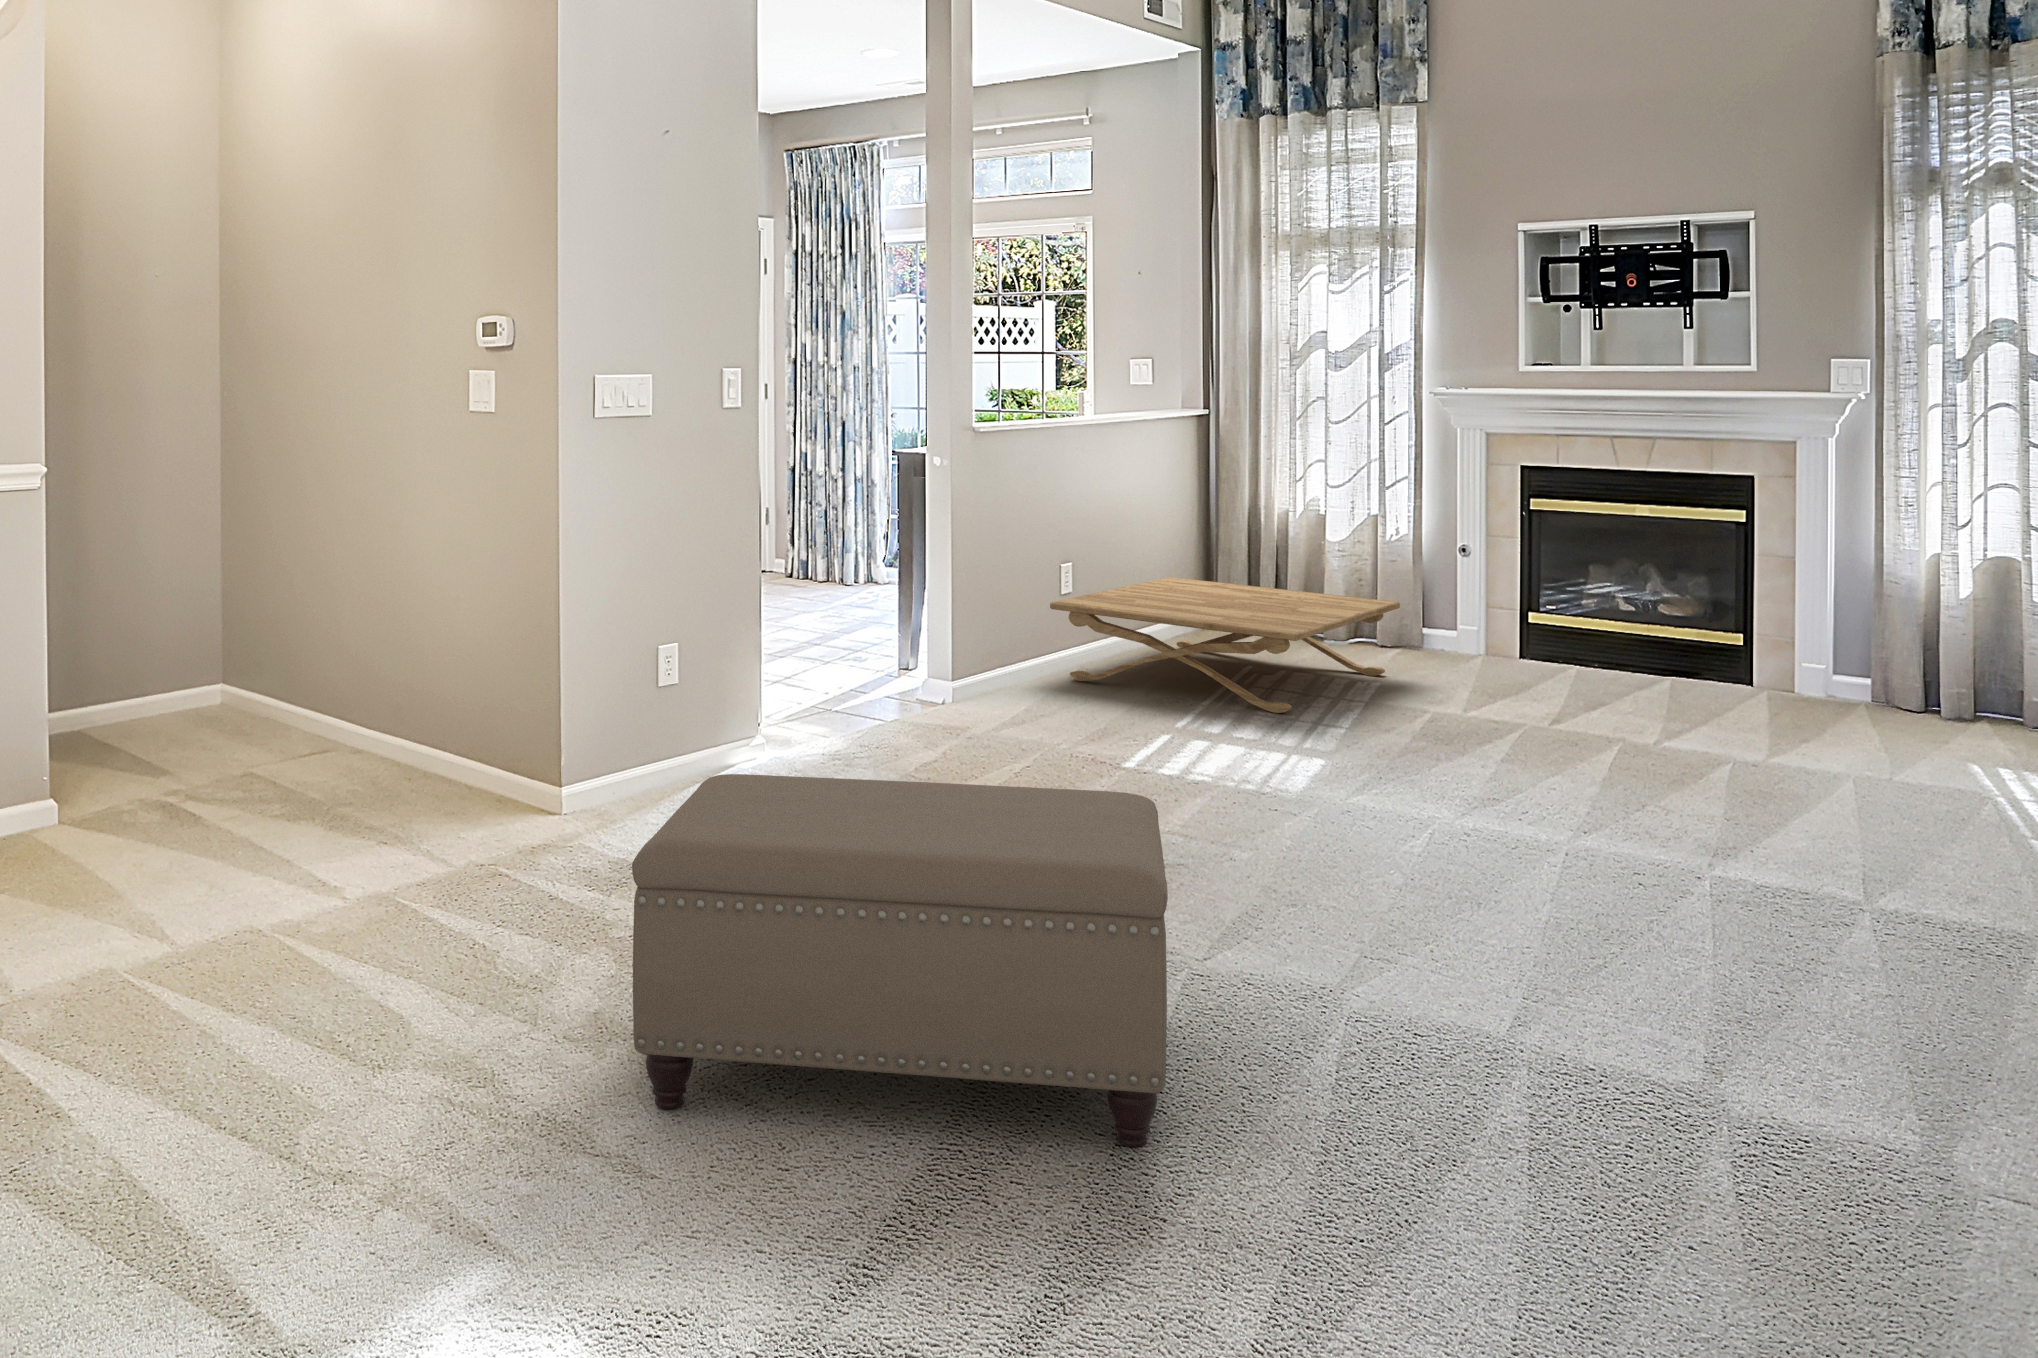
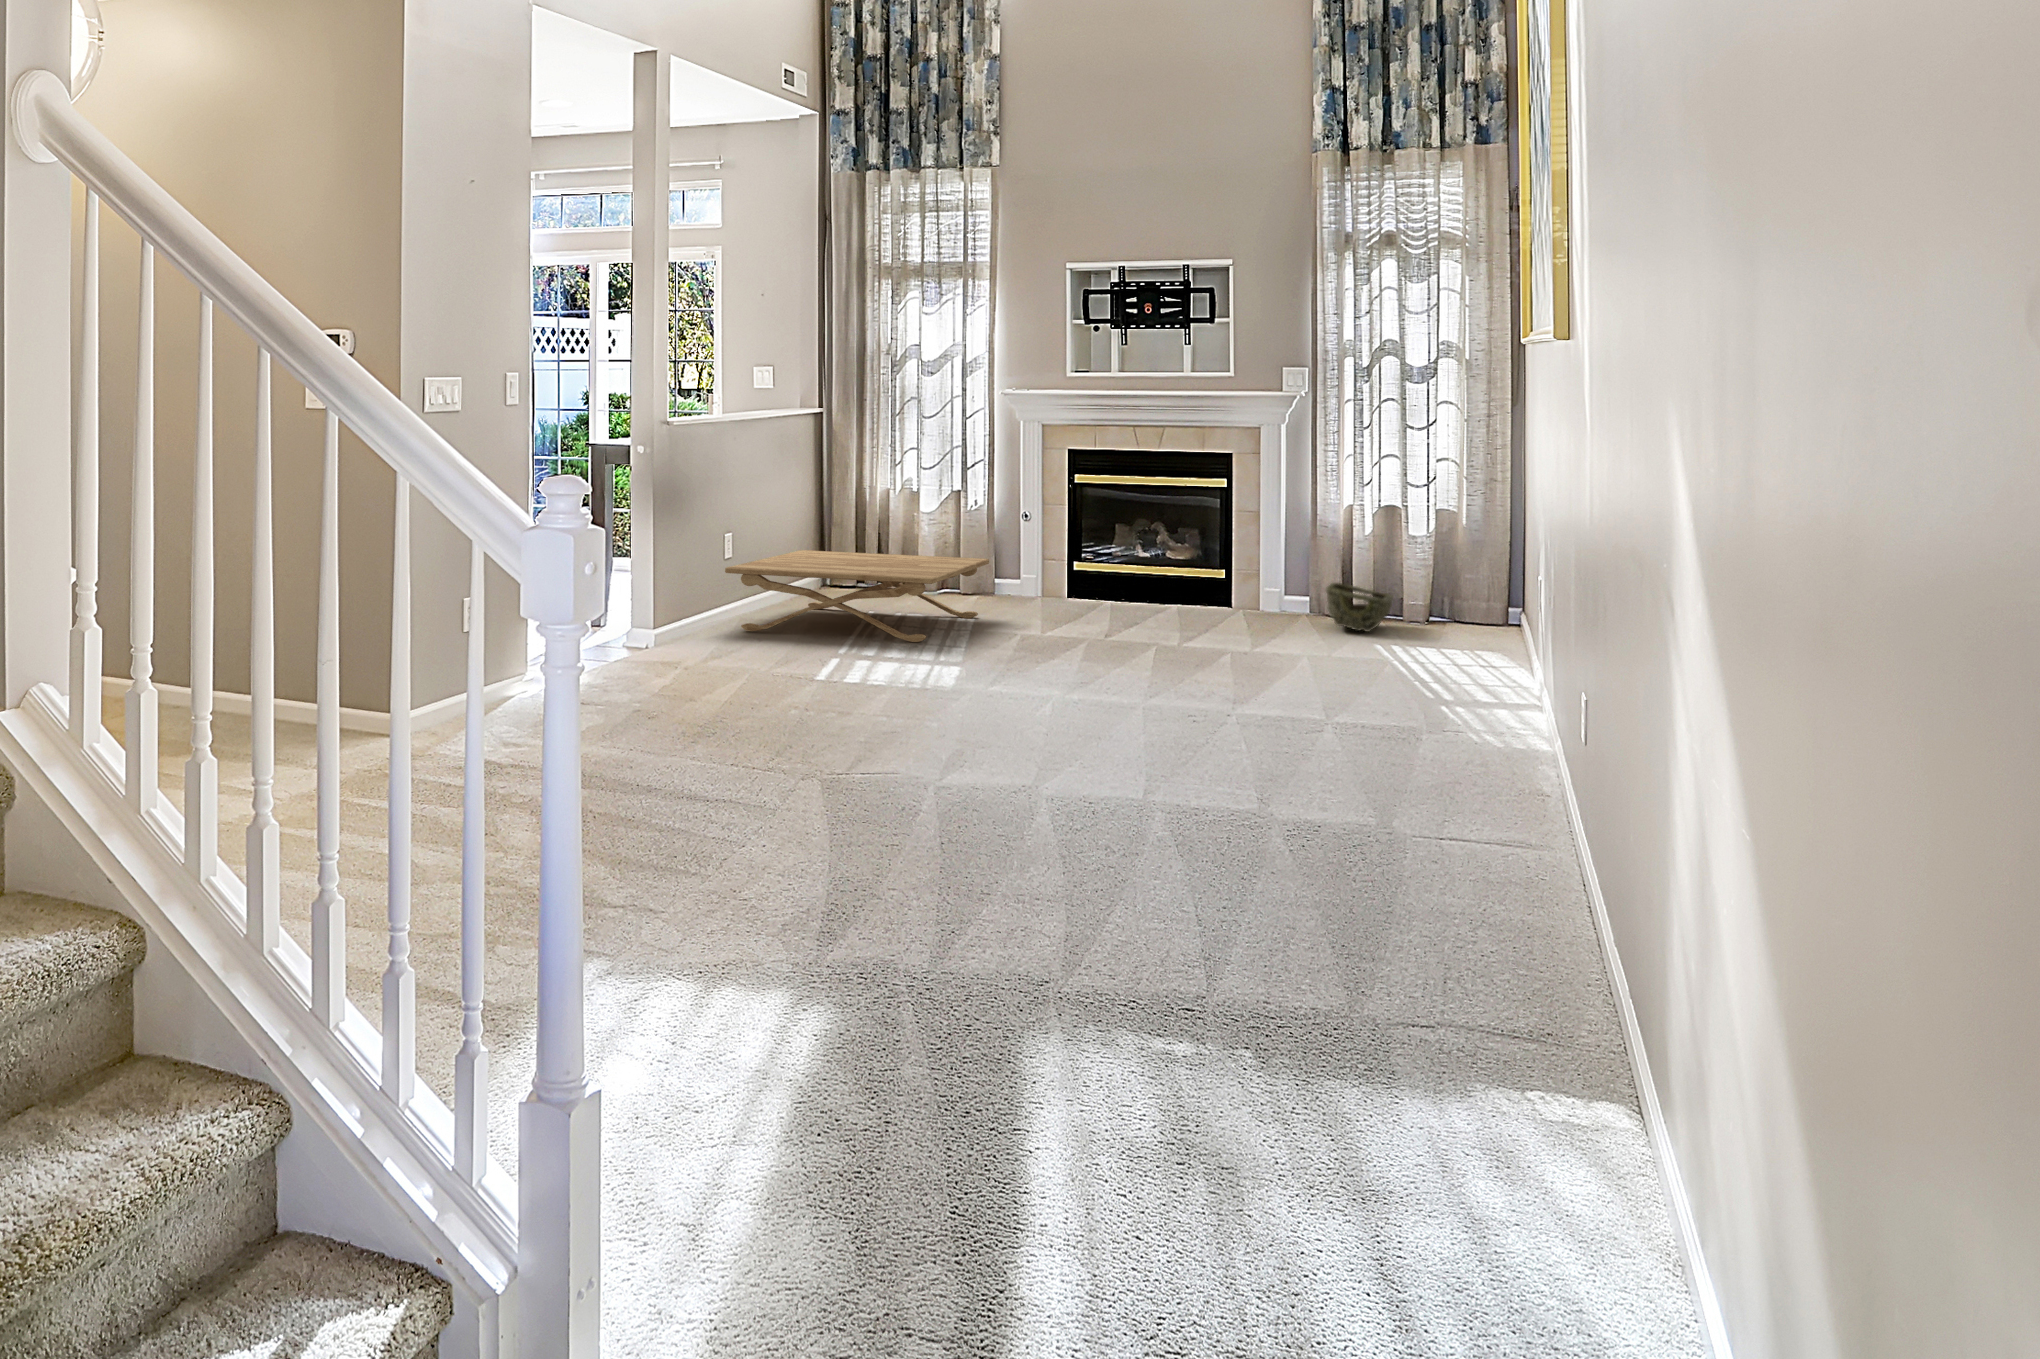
woven basket: none [1892,660,2008,740] -> present [1326,583,1393,632]
ottoman: present [632,774,1168,1147] -> none [645,637,1006,852]

